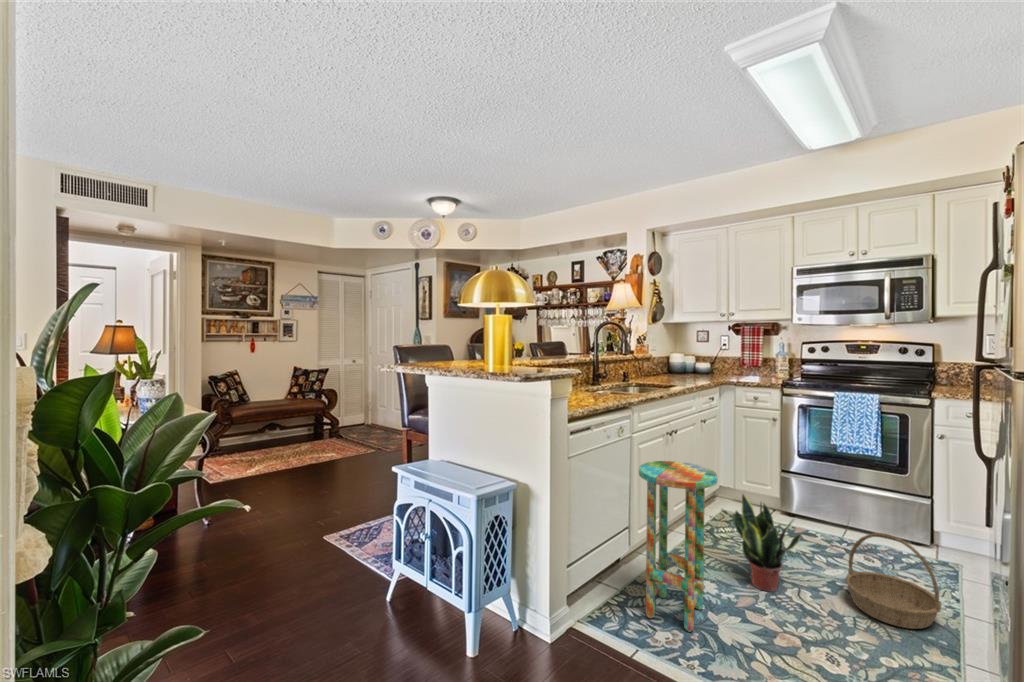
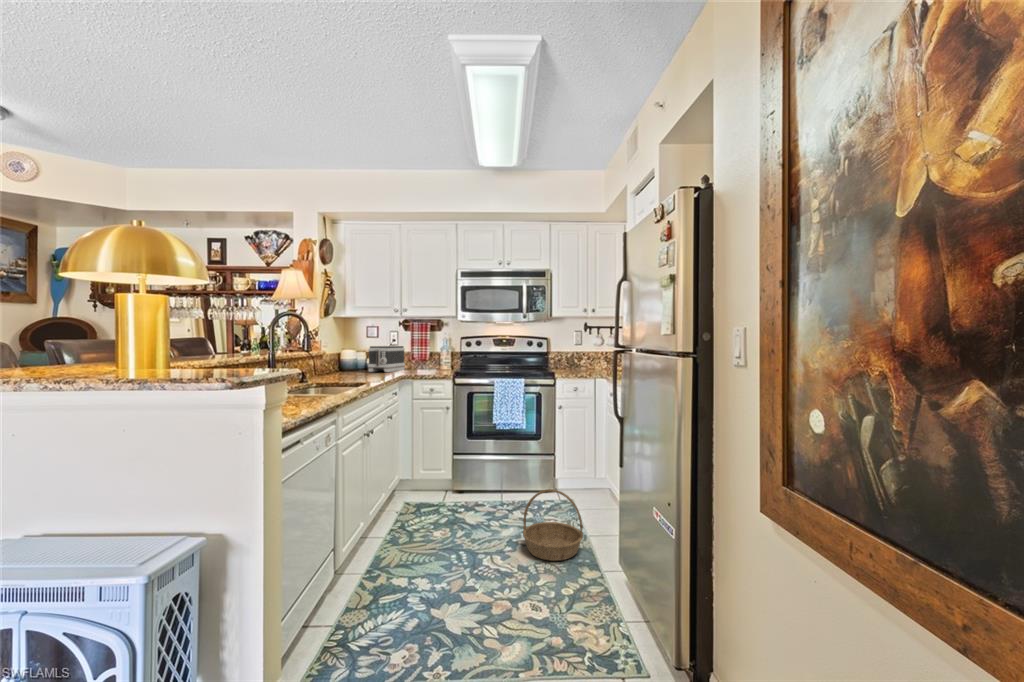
toaster: none [693,350,734,377] -> present [368,346,405,372]
side table: present [639,461,717,632] -> none [360,462,442,643]
potted plant: present [734,495,800,592] -> none [437,482,494,569]

